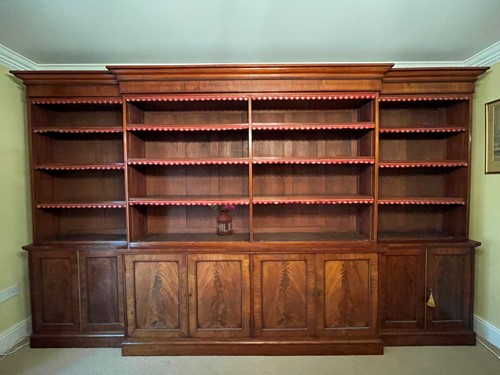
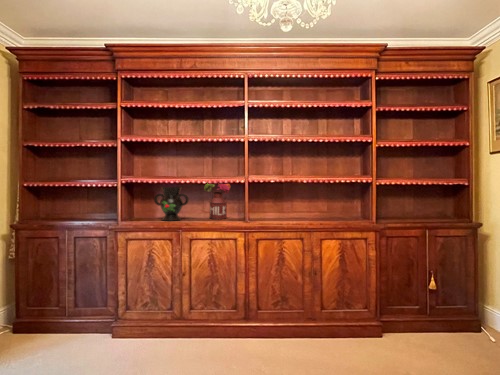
decorative vase: none [163,206,196,240] -> present [154,187,189,221]

